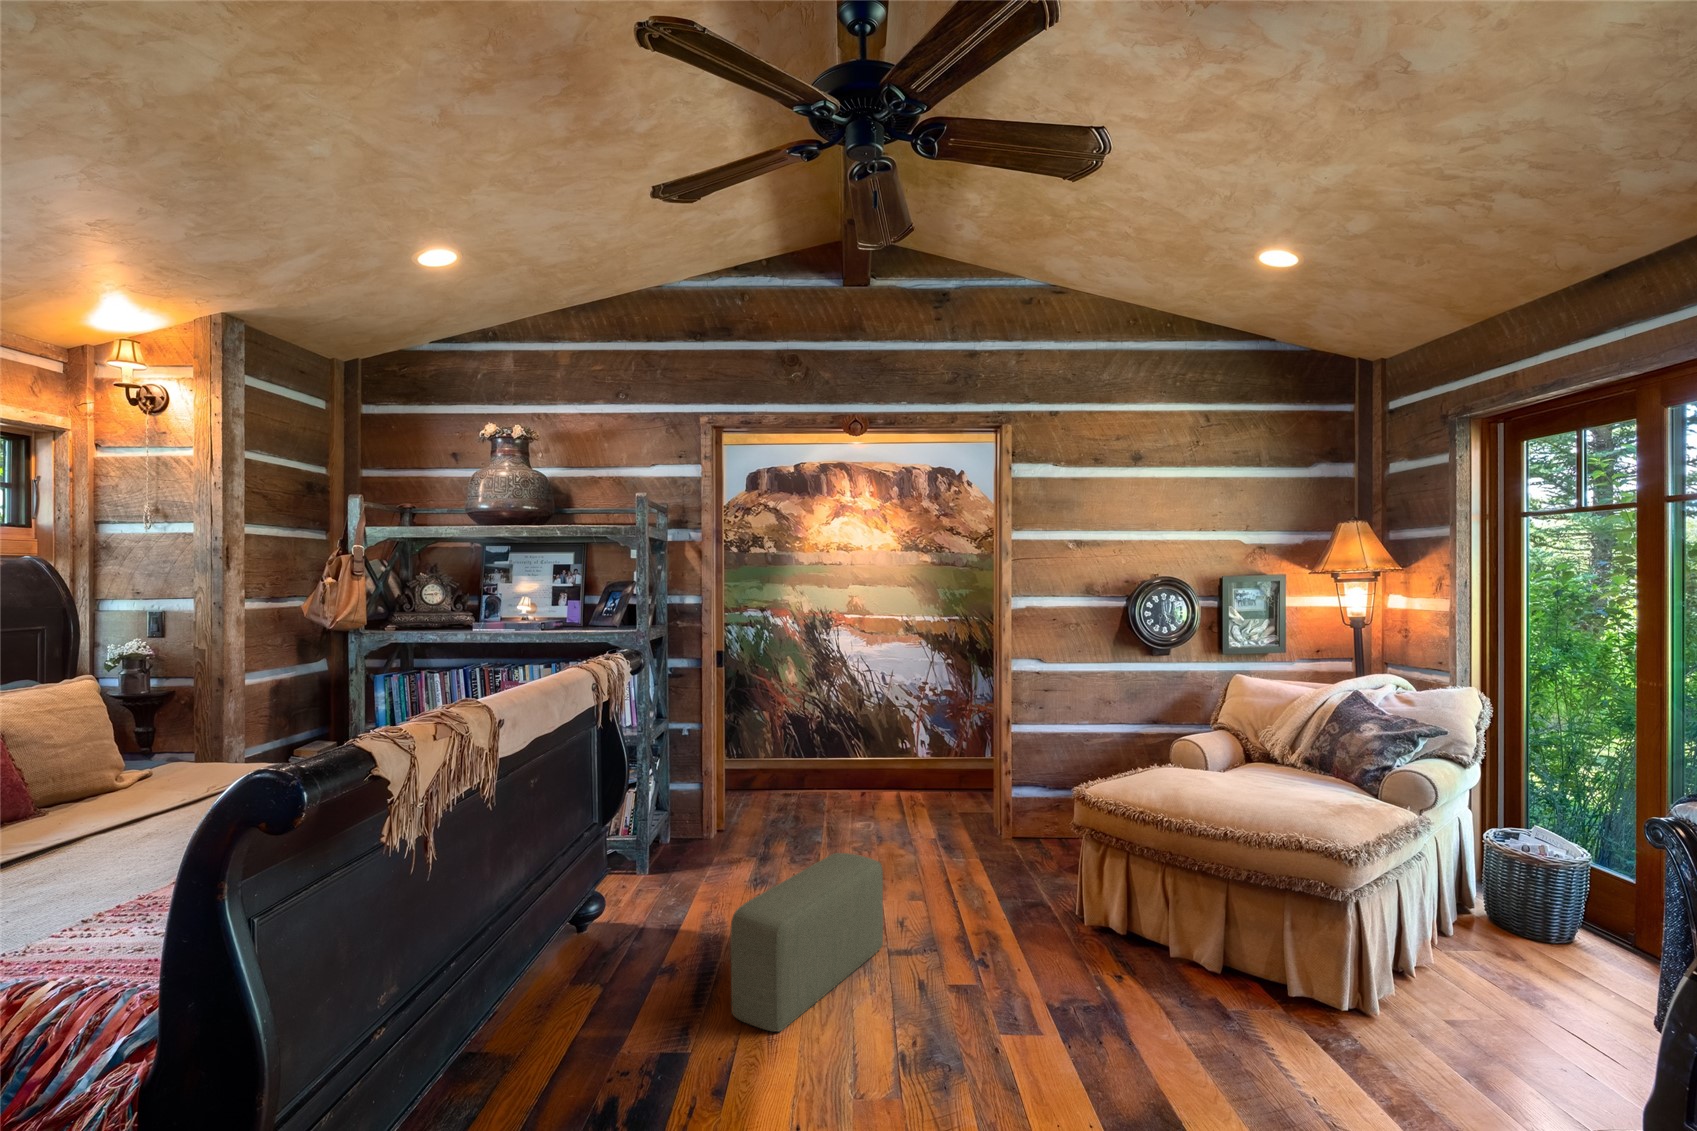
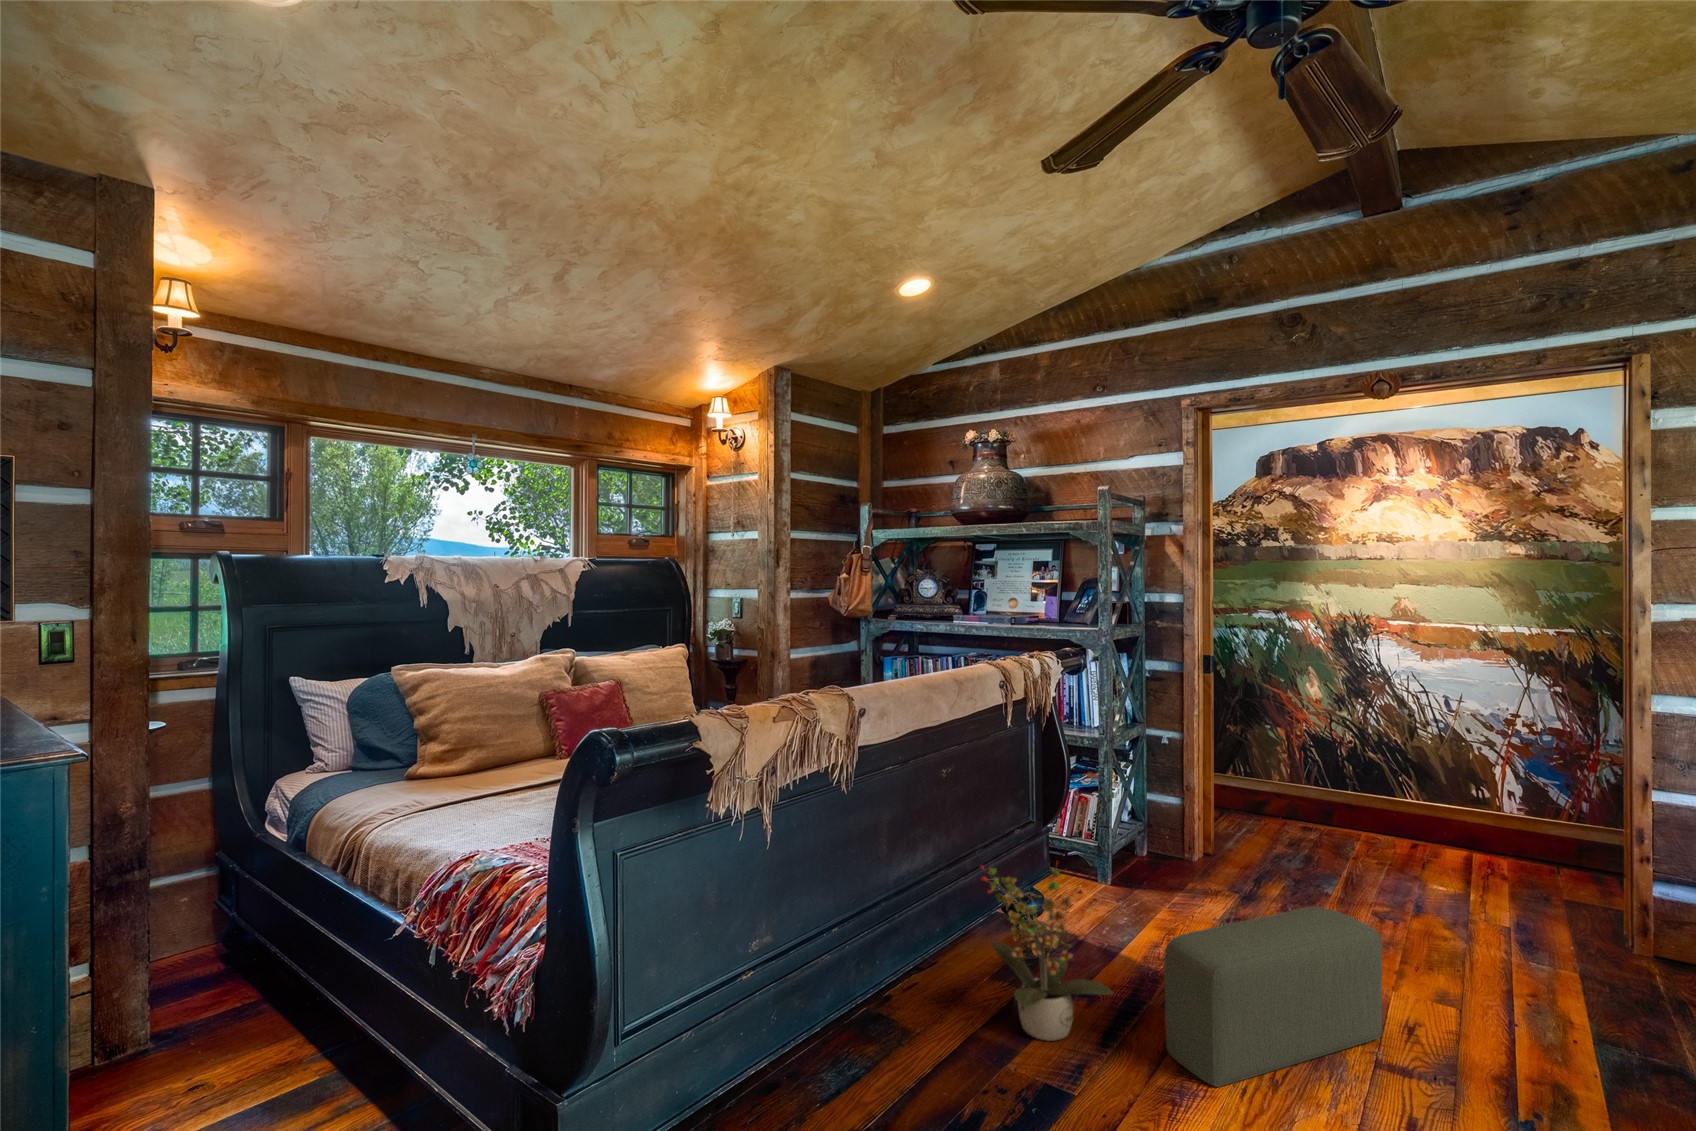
potted plant: none [543,862,685,1047] -> present [981,862,1113,1041]

